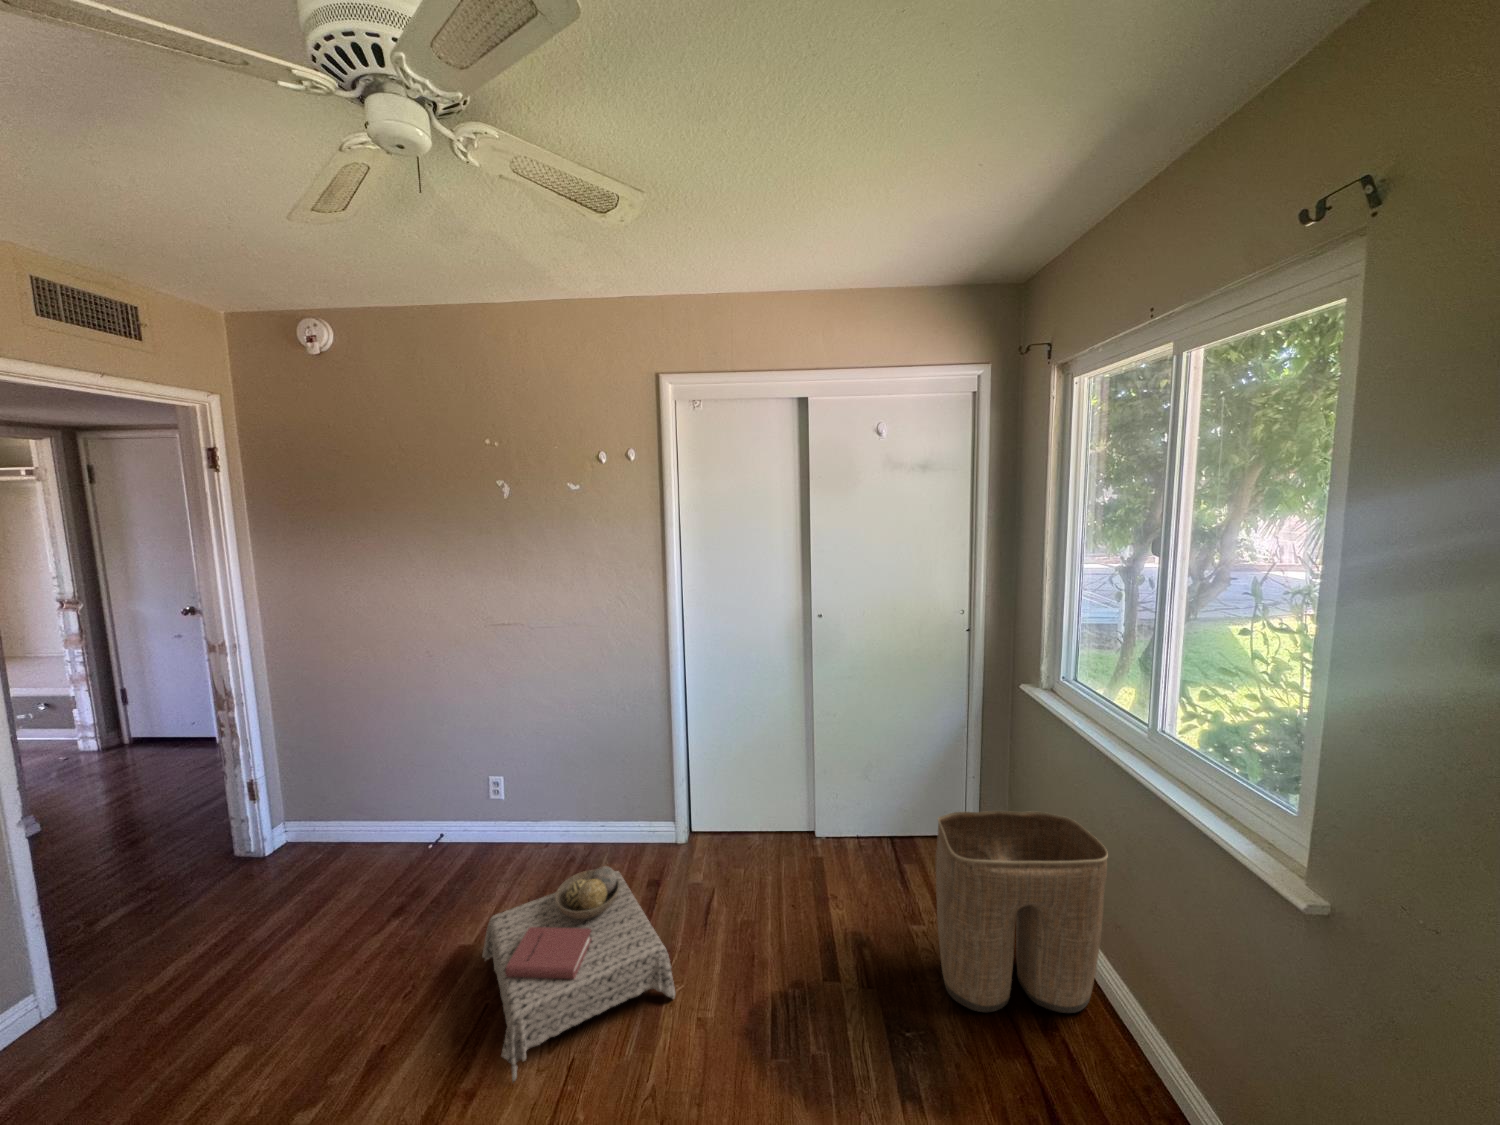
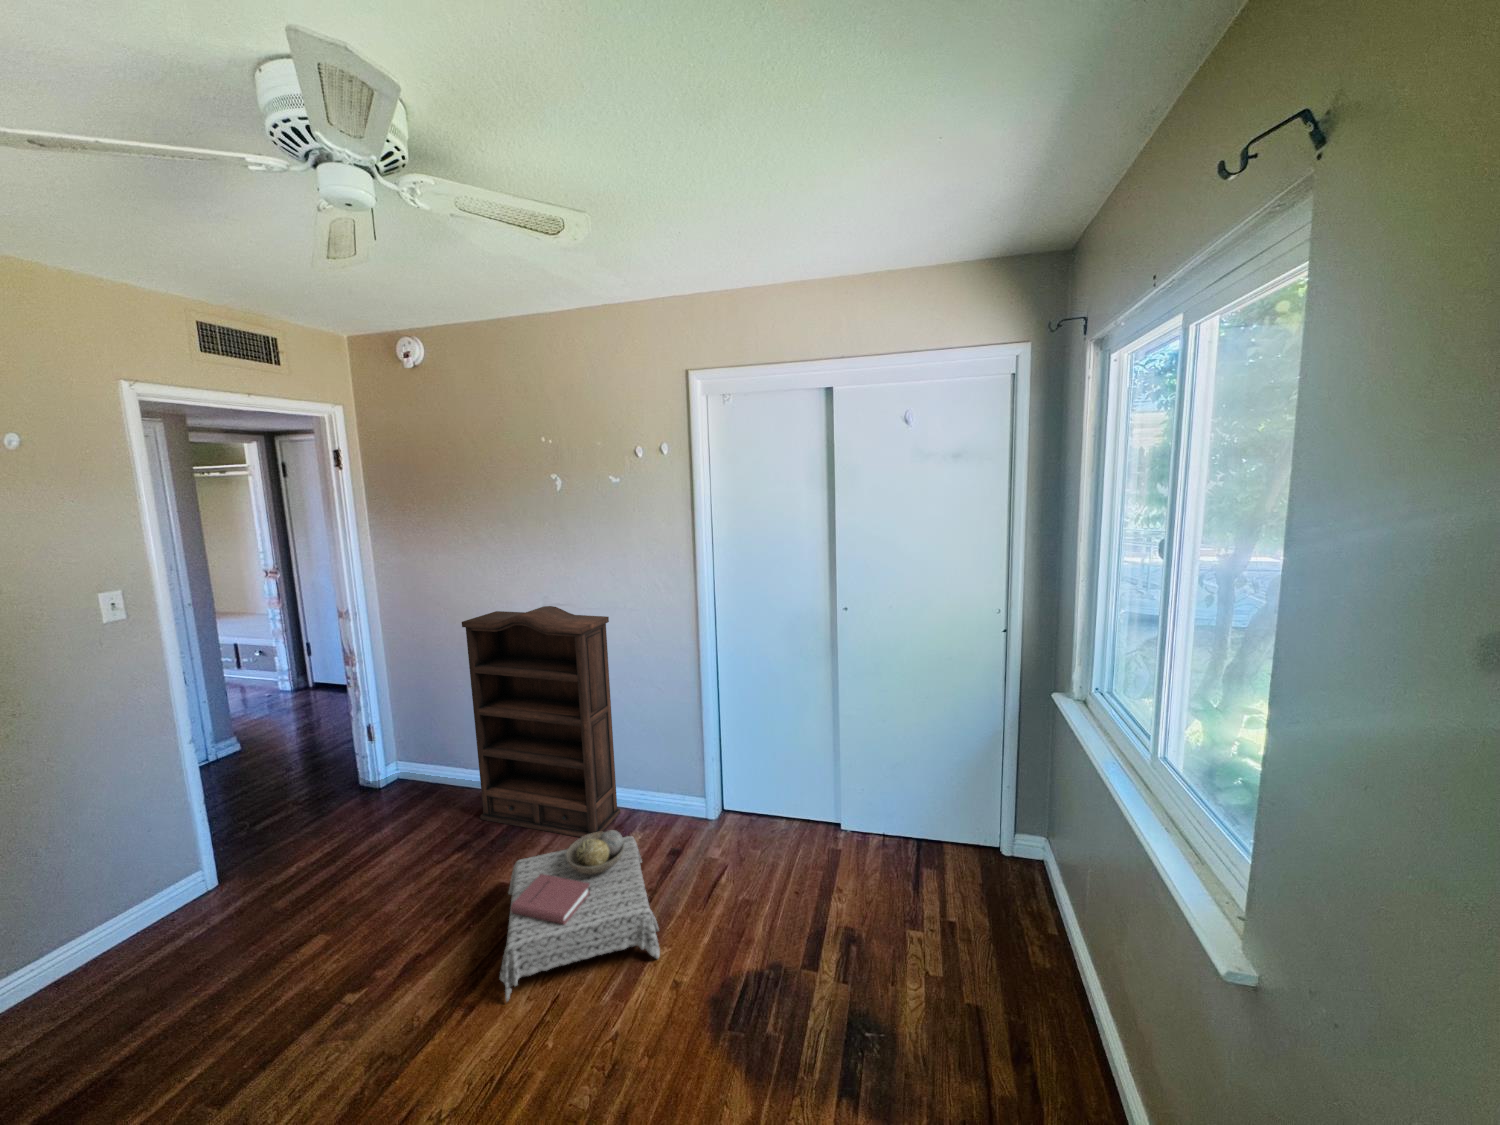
bookshelf: none [394,626,583,882] -> present [462,606,620,837]
laundry basket: present [936,811,1108,1013] -> none [917,821,1099,1051]

